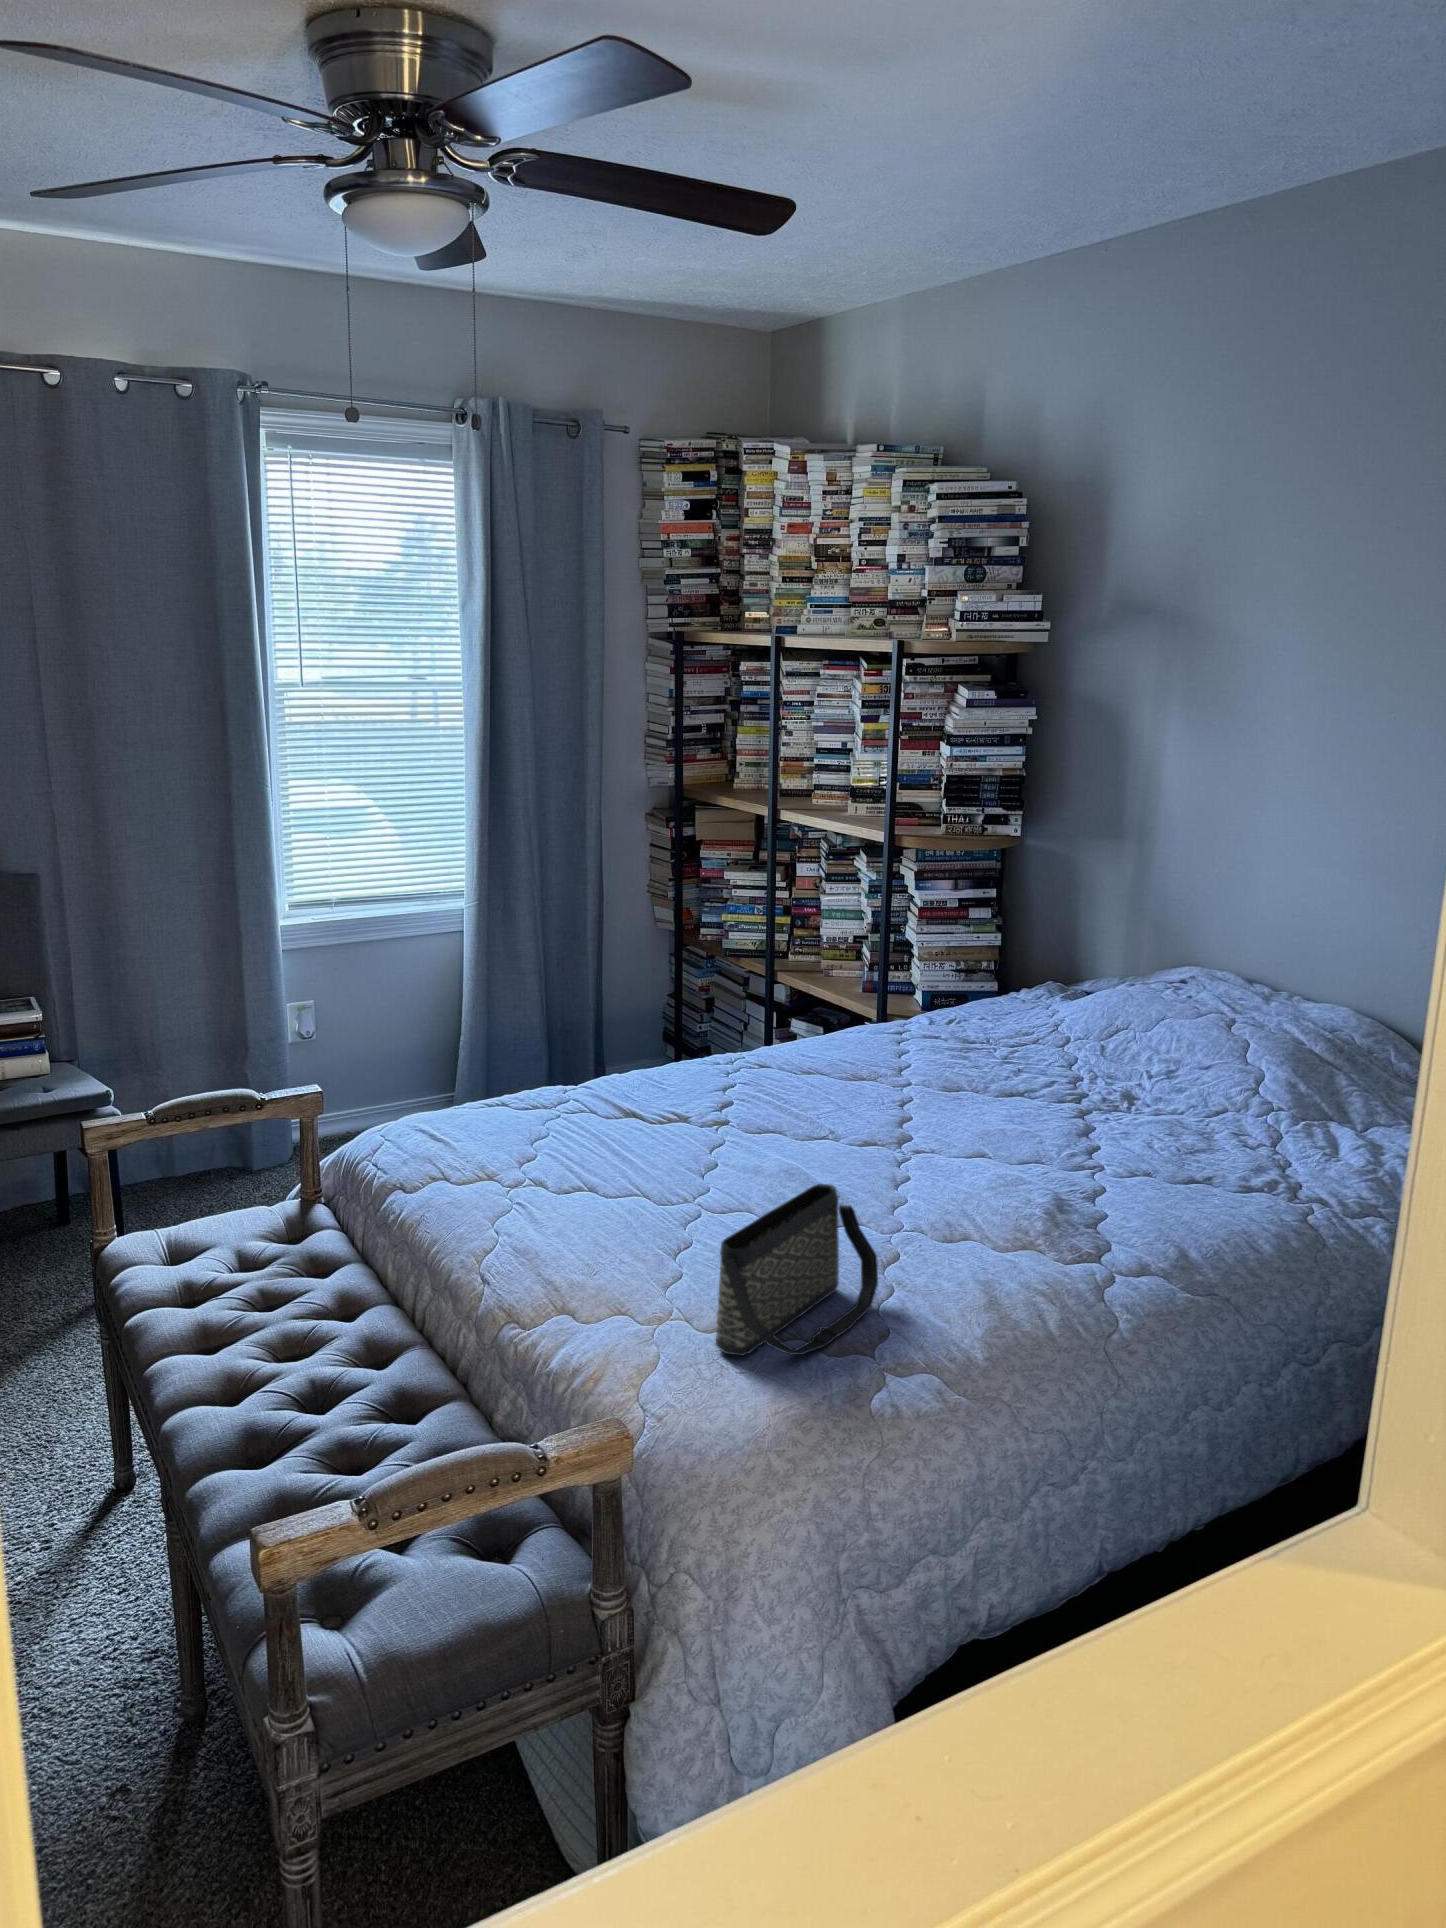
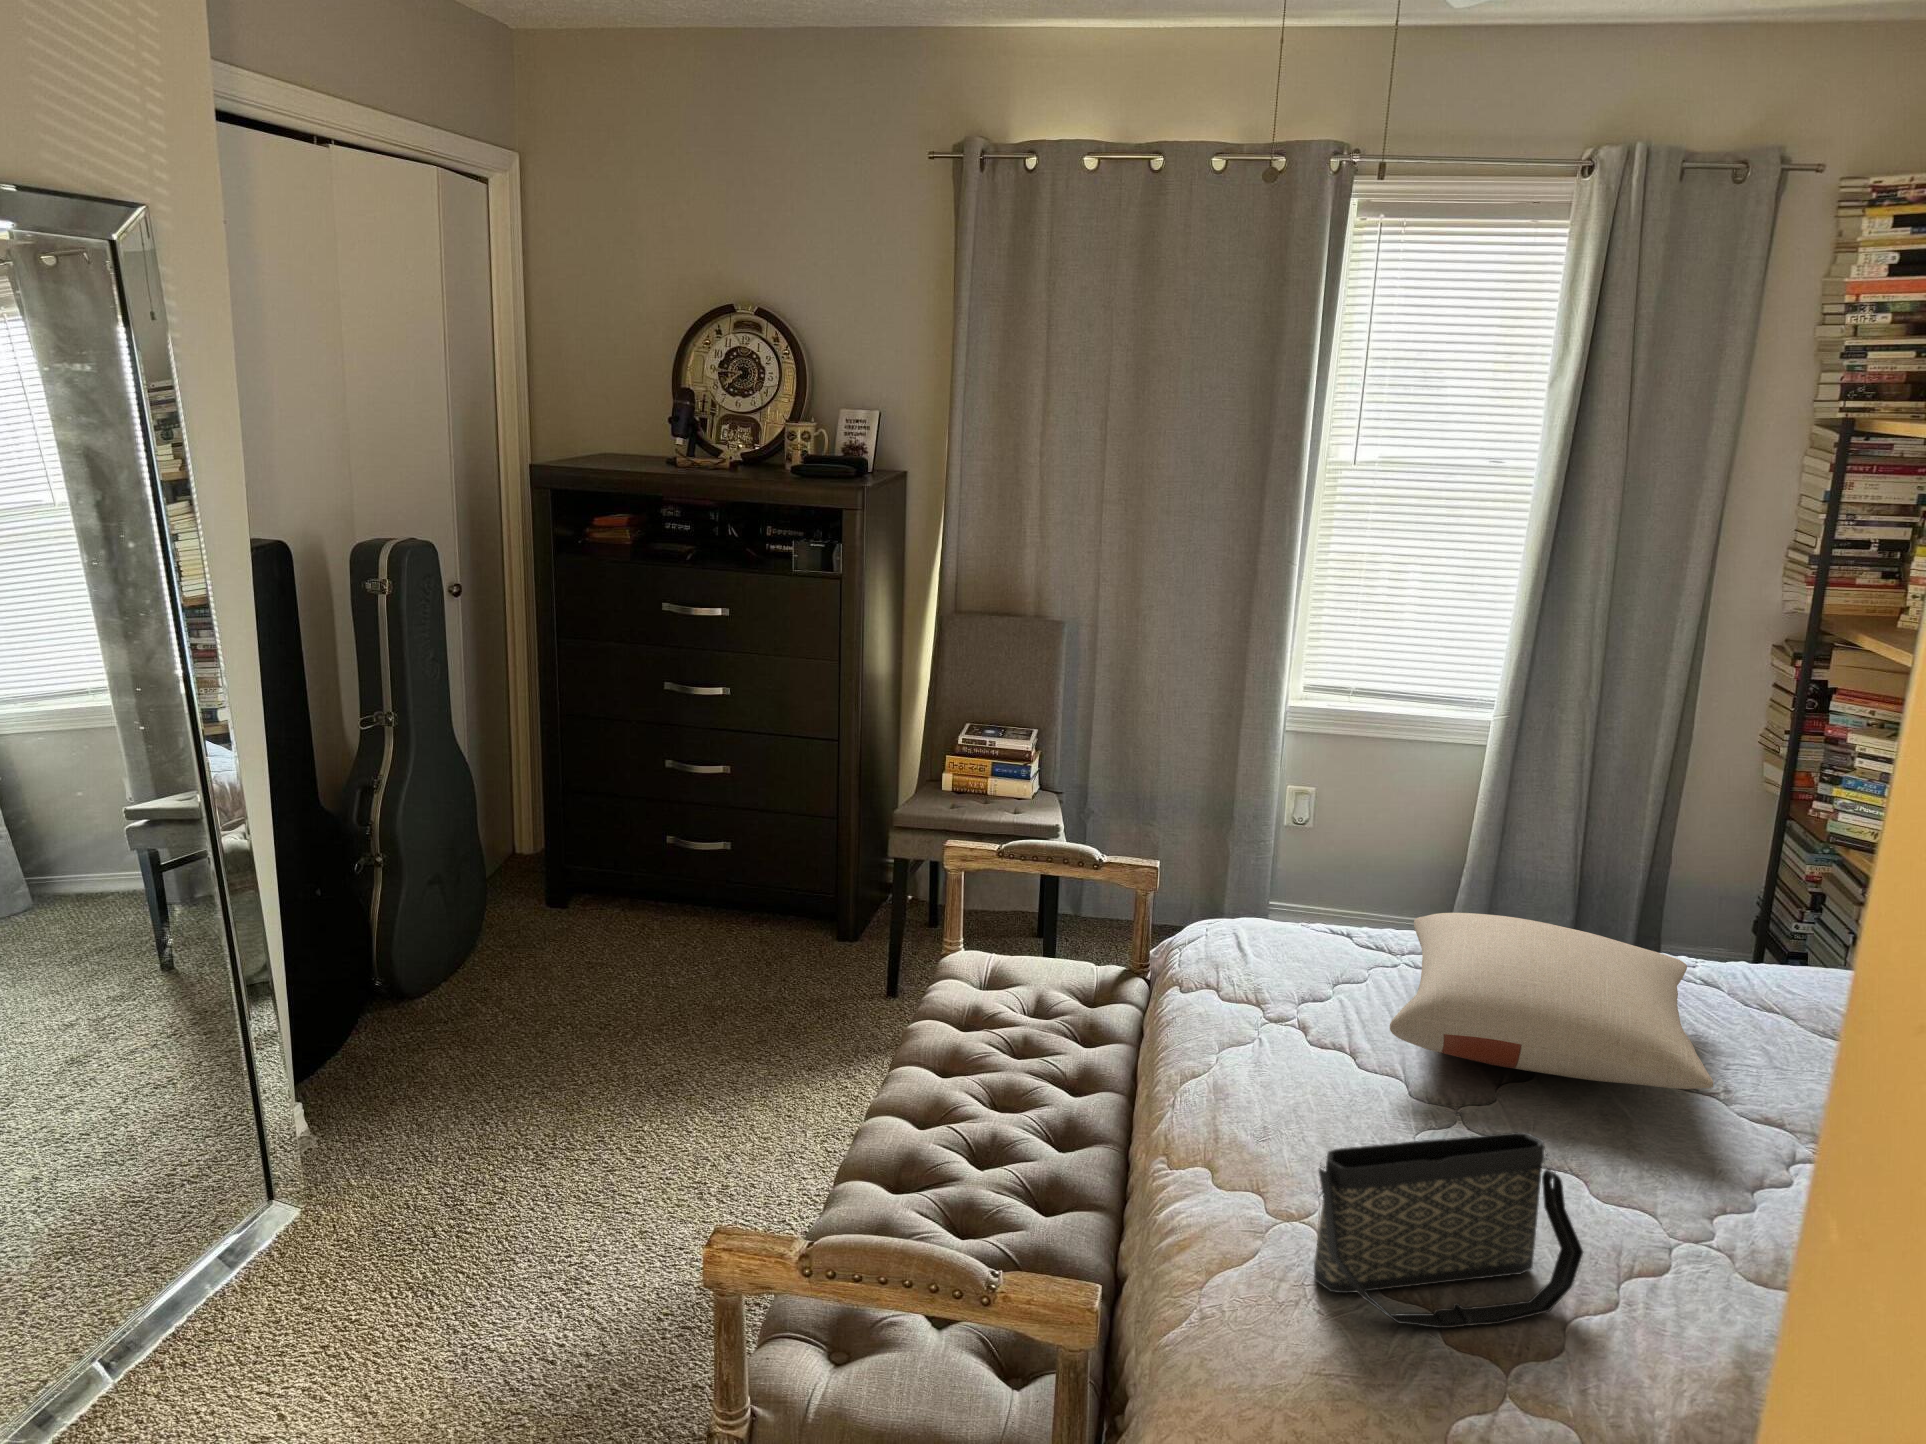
pillow: none [568,1044,855,1164] -> present [1390,913,1714,1089]

